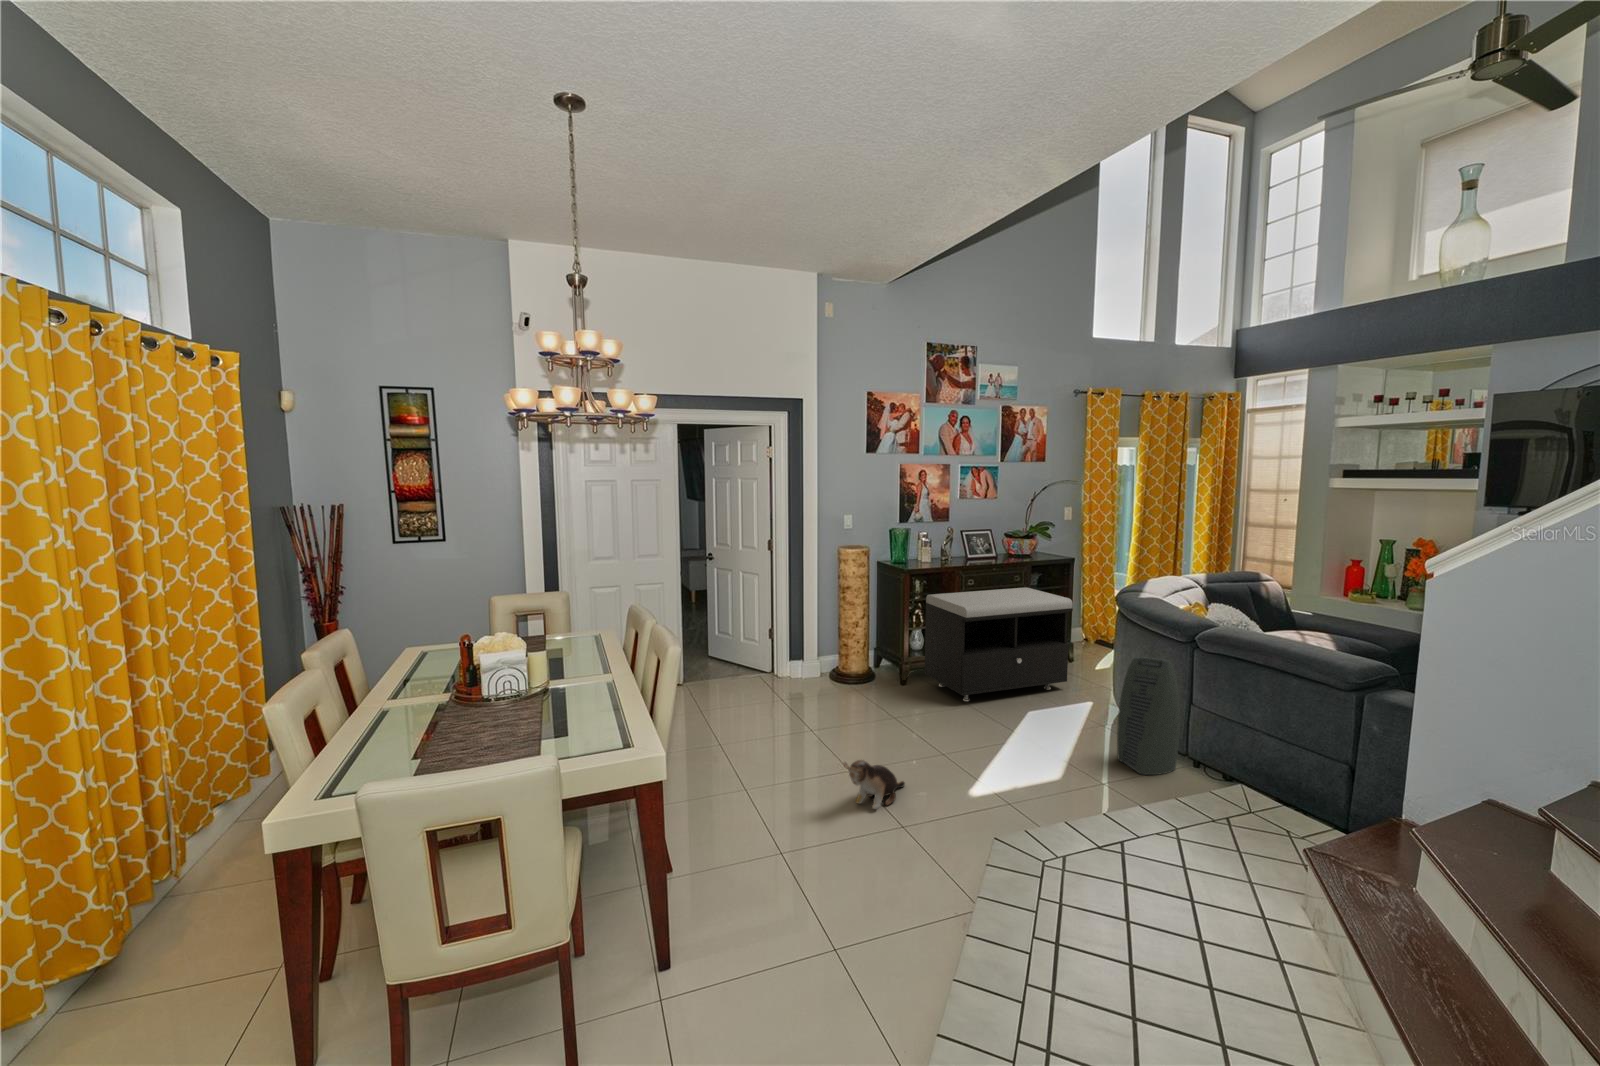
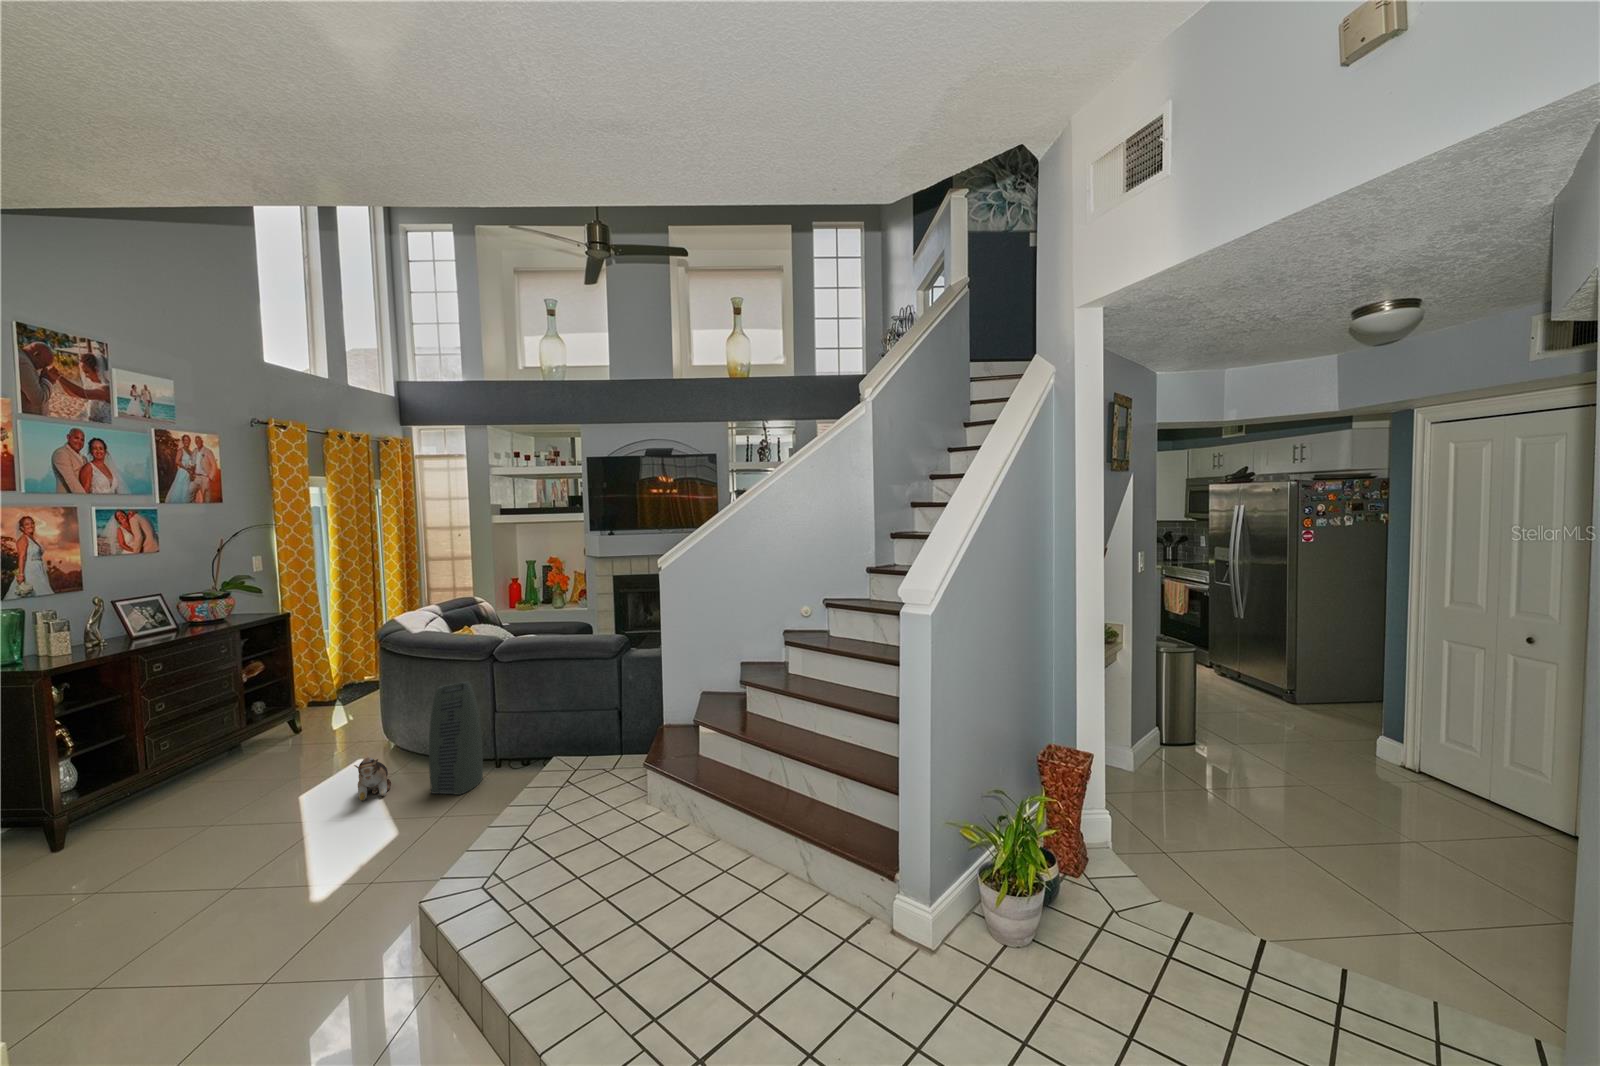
storage bench: present [925,587,1073,701] -> none [86,655,319,824]
plush toy: present [844,760,905,809] -> present [354,757,391,801]

